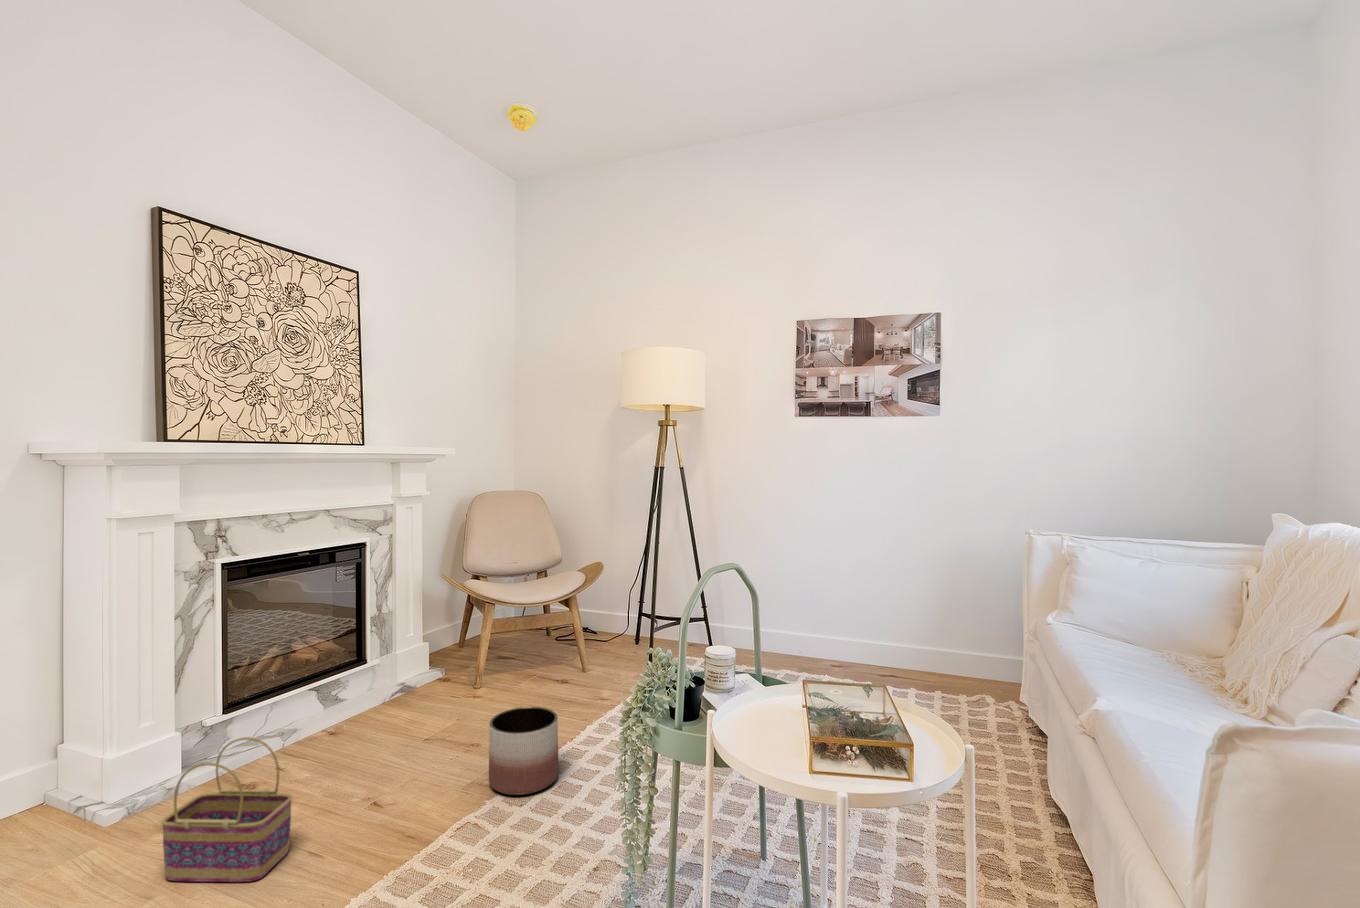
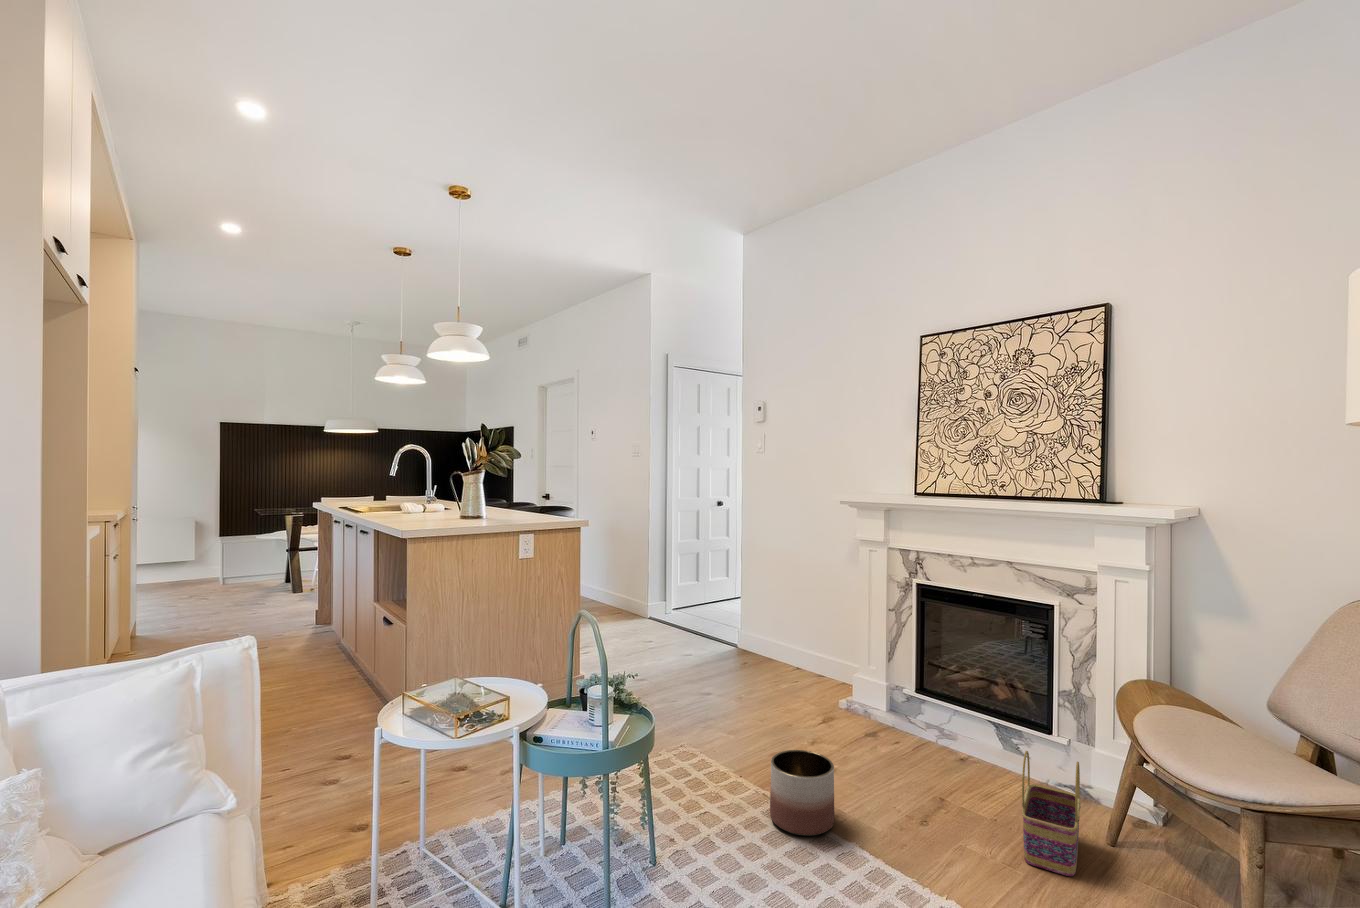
basket: present [161,737,292,882] -> present [1022,751,1081,876]

